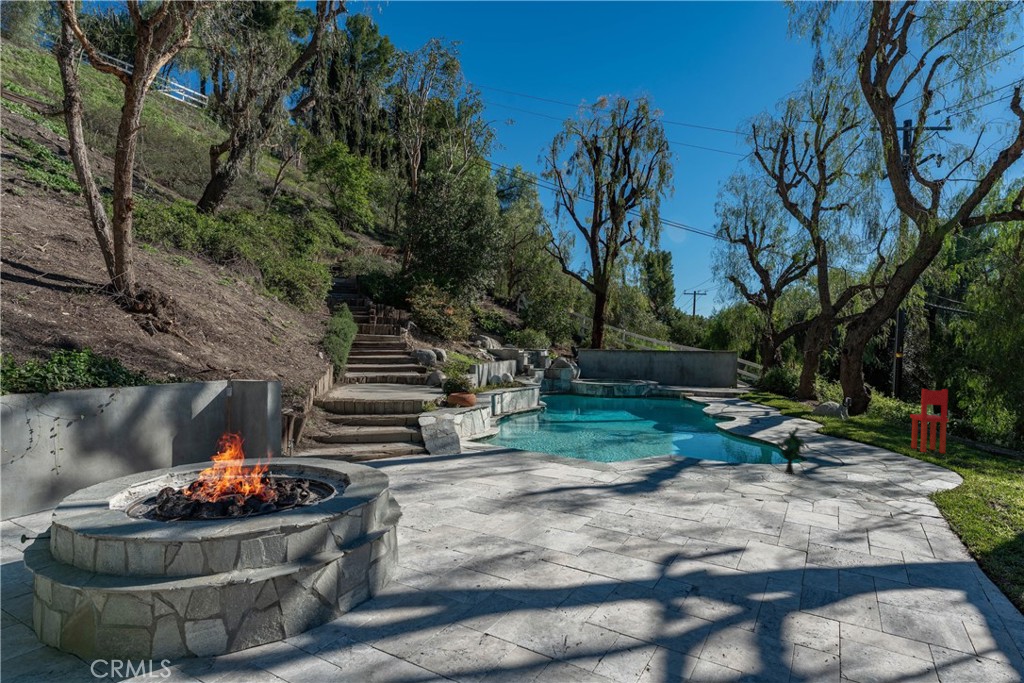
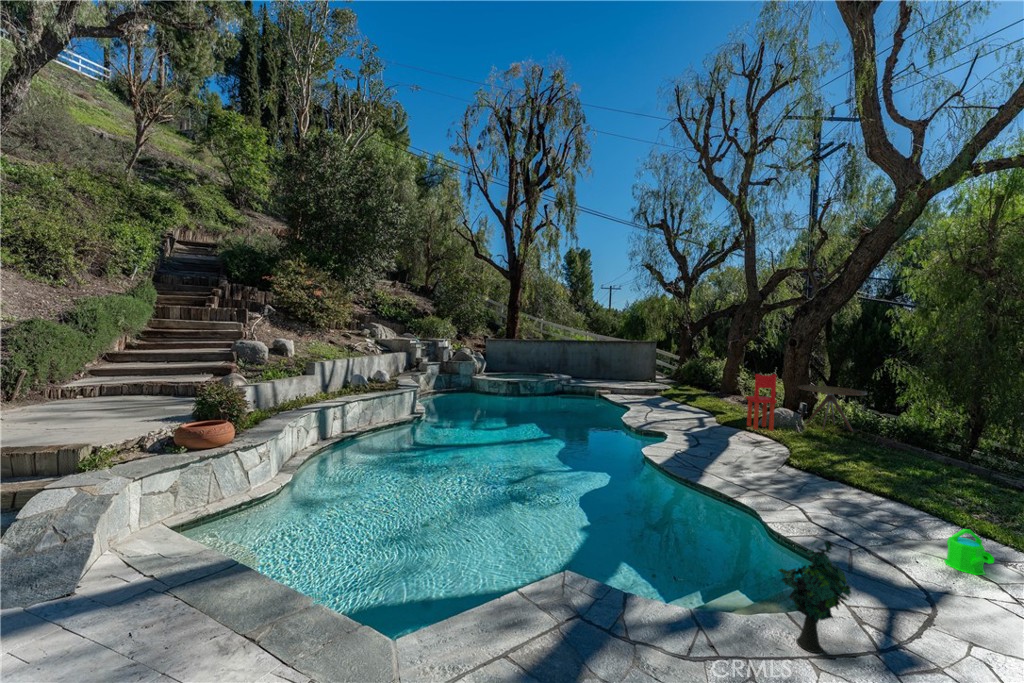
round table: none [856,384,912,421] -> present [798,385,867,431]
chair: present [910,389,949,453] -> present [746,374,777,430]
watering can: none [886,443,906,466] -> present [944,529,994,575]

